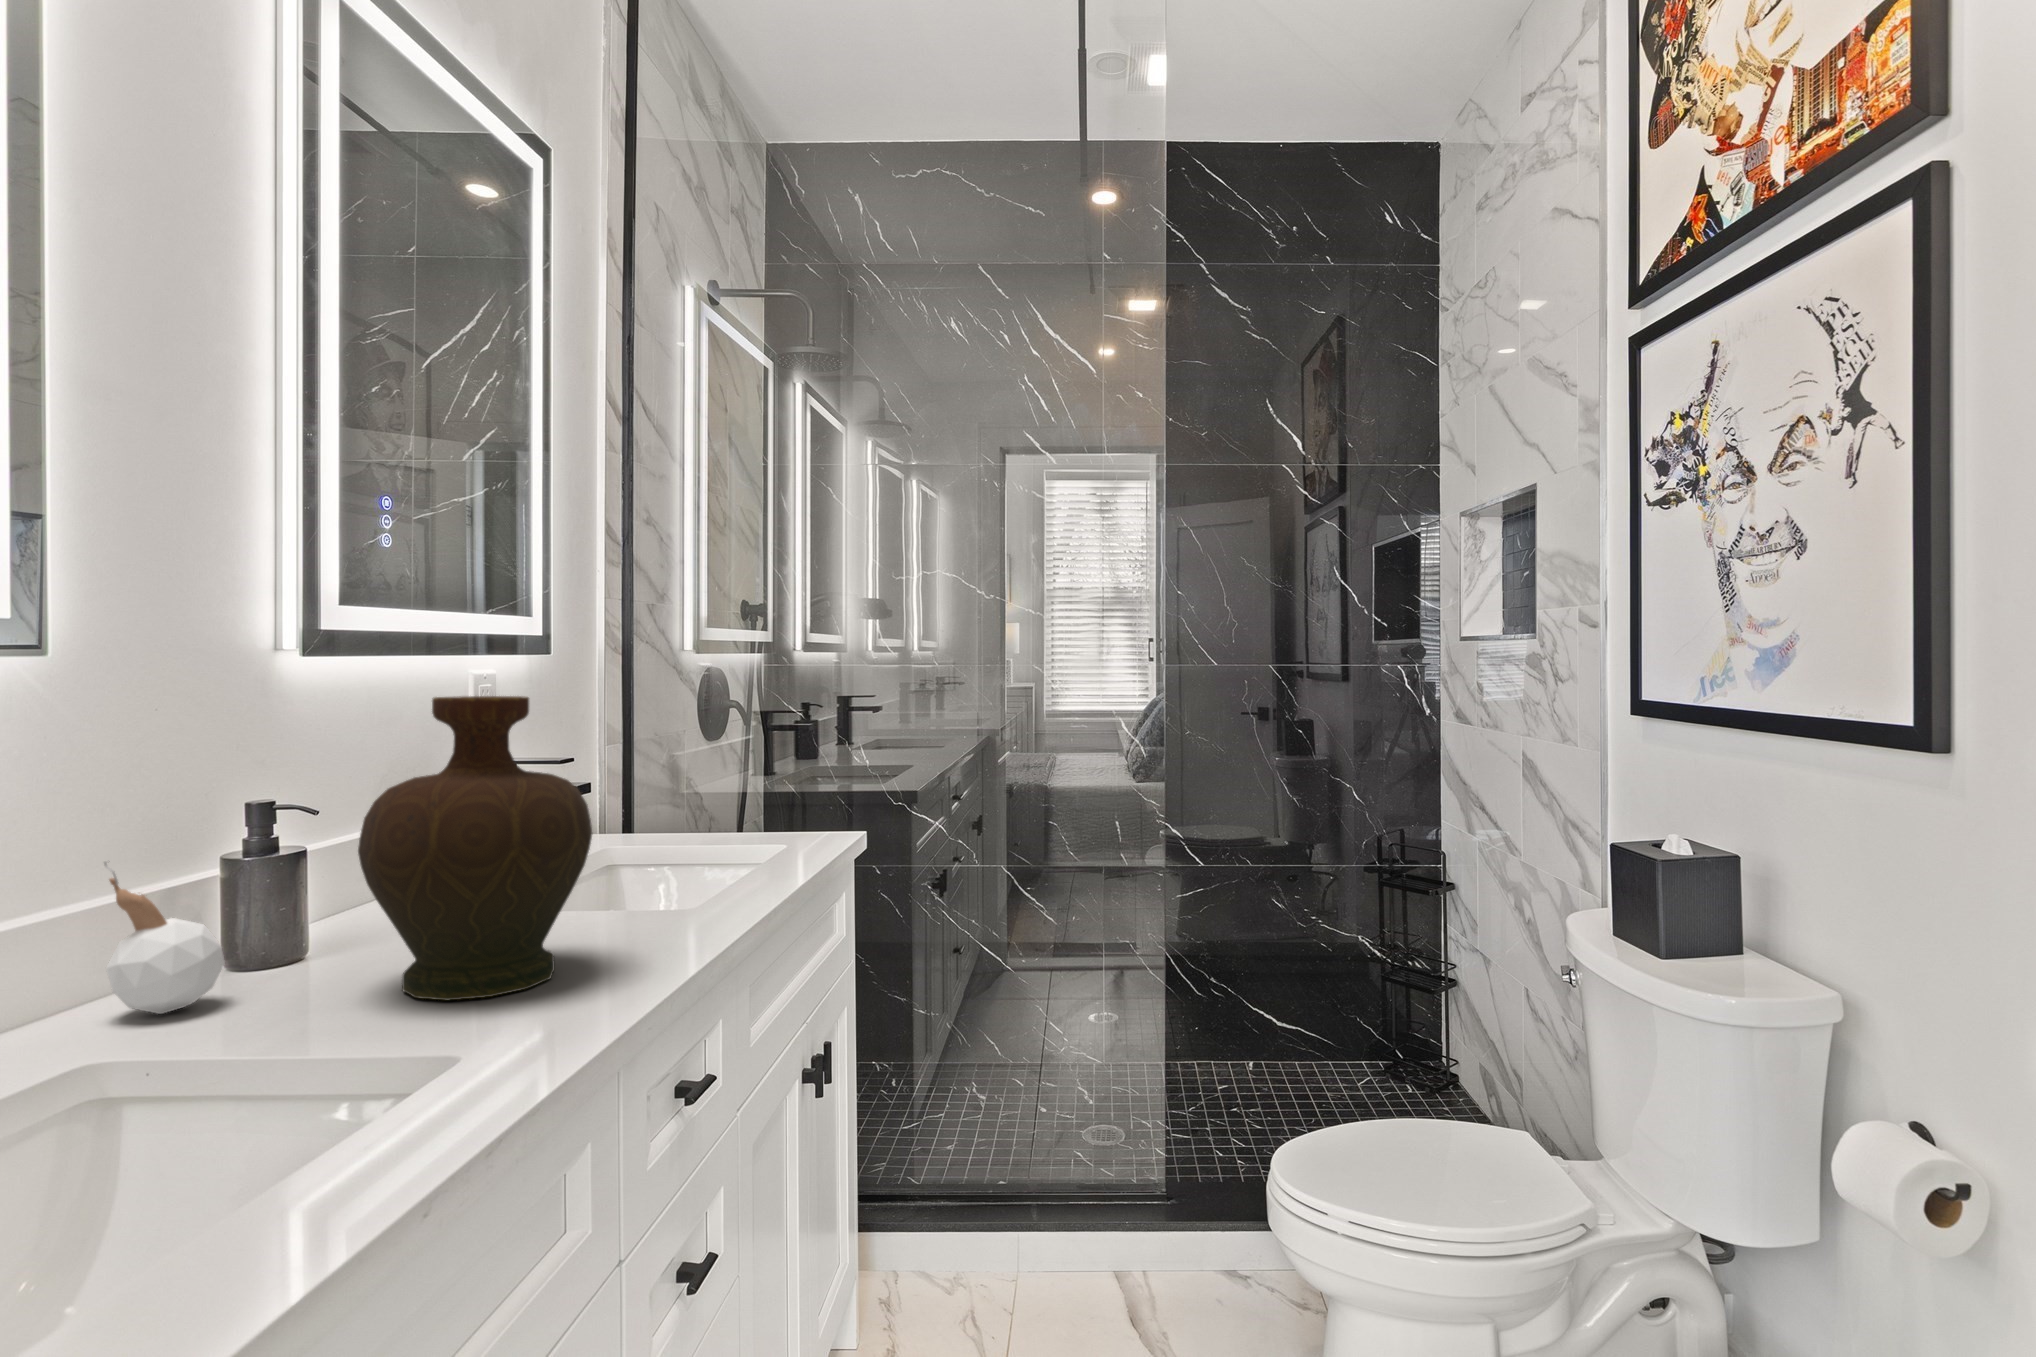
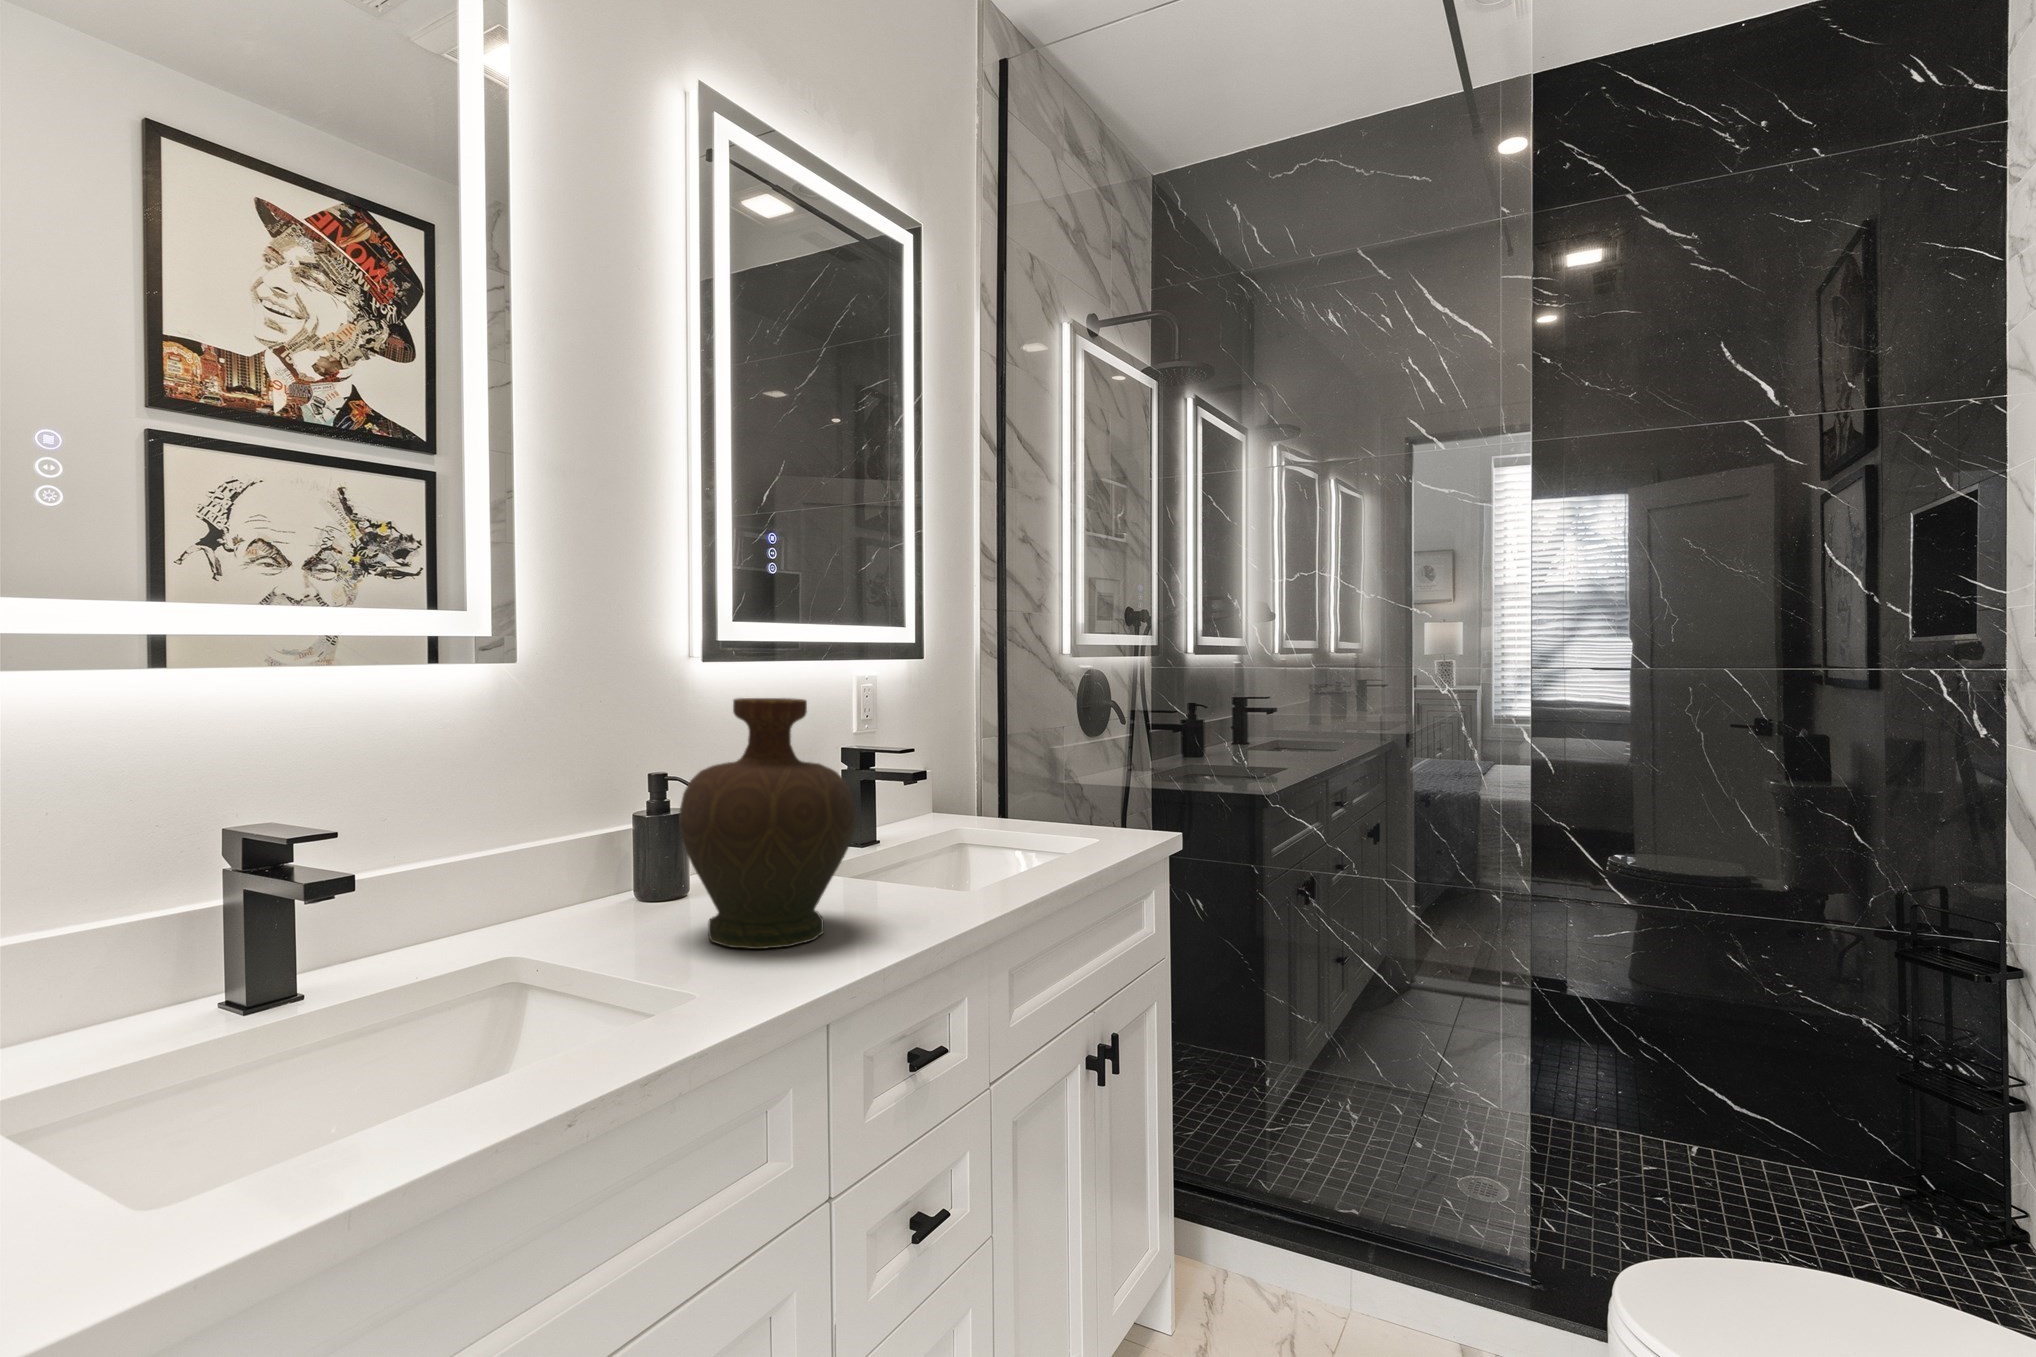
candle: present [104,861,225,1014] -> none [528,811,602,928]

